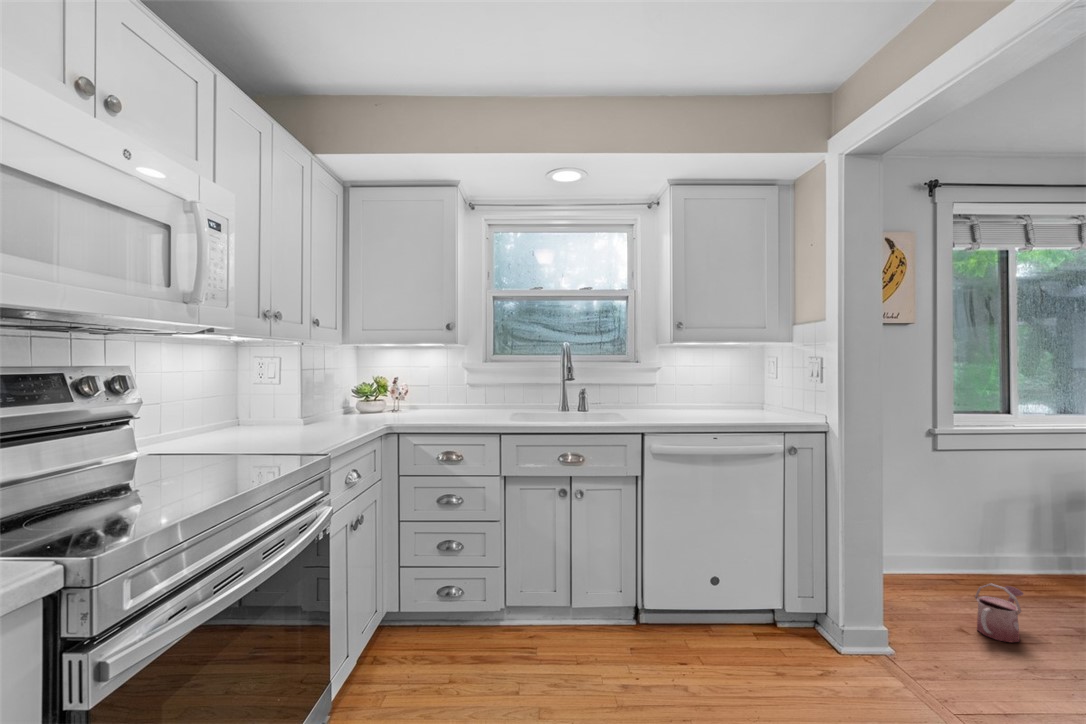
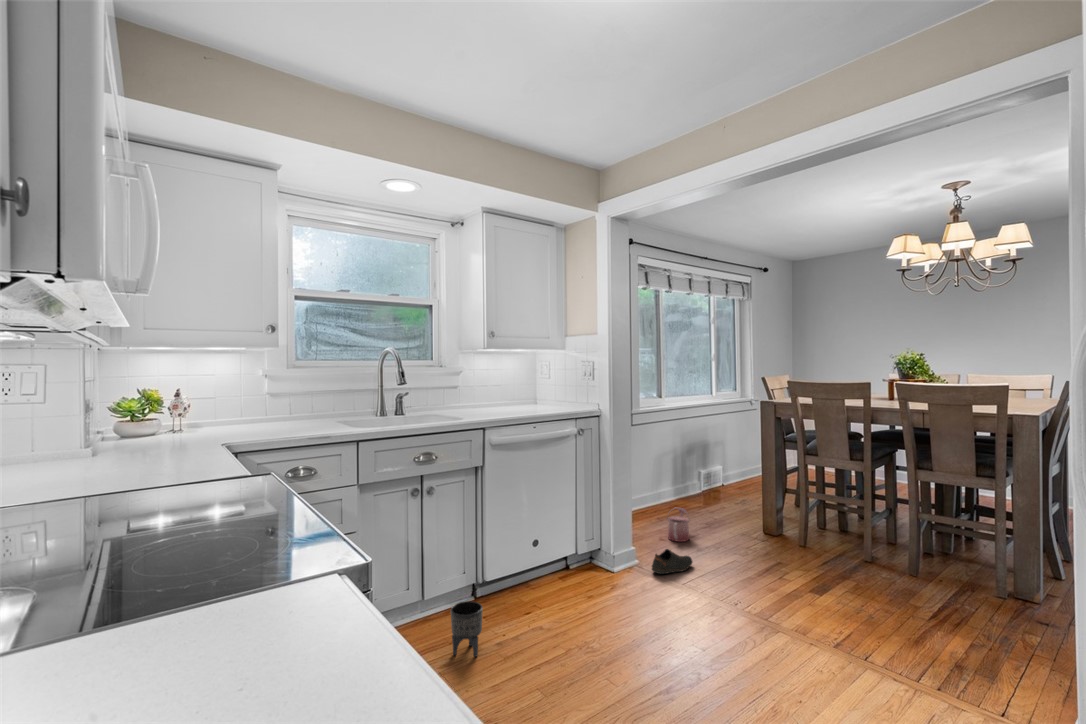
planter: none [562,627,599,697] -> present [451,601,483,657]
shoe: none [906,646,996,691] -> present [652,549,692,574]

